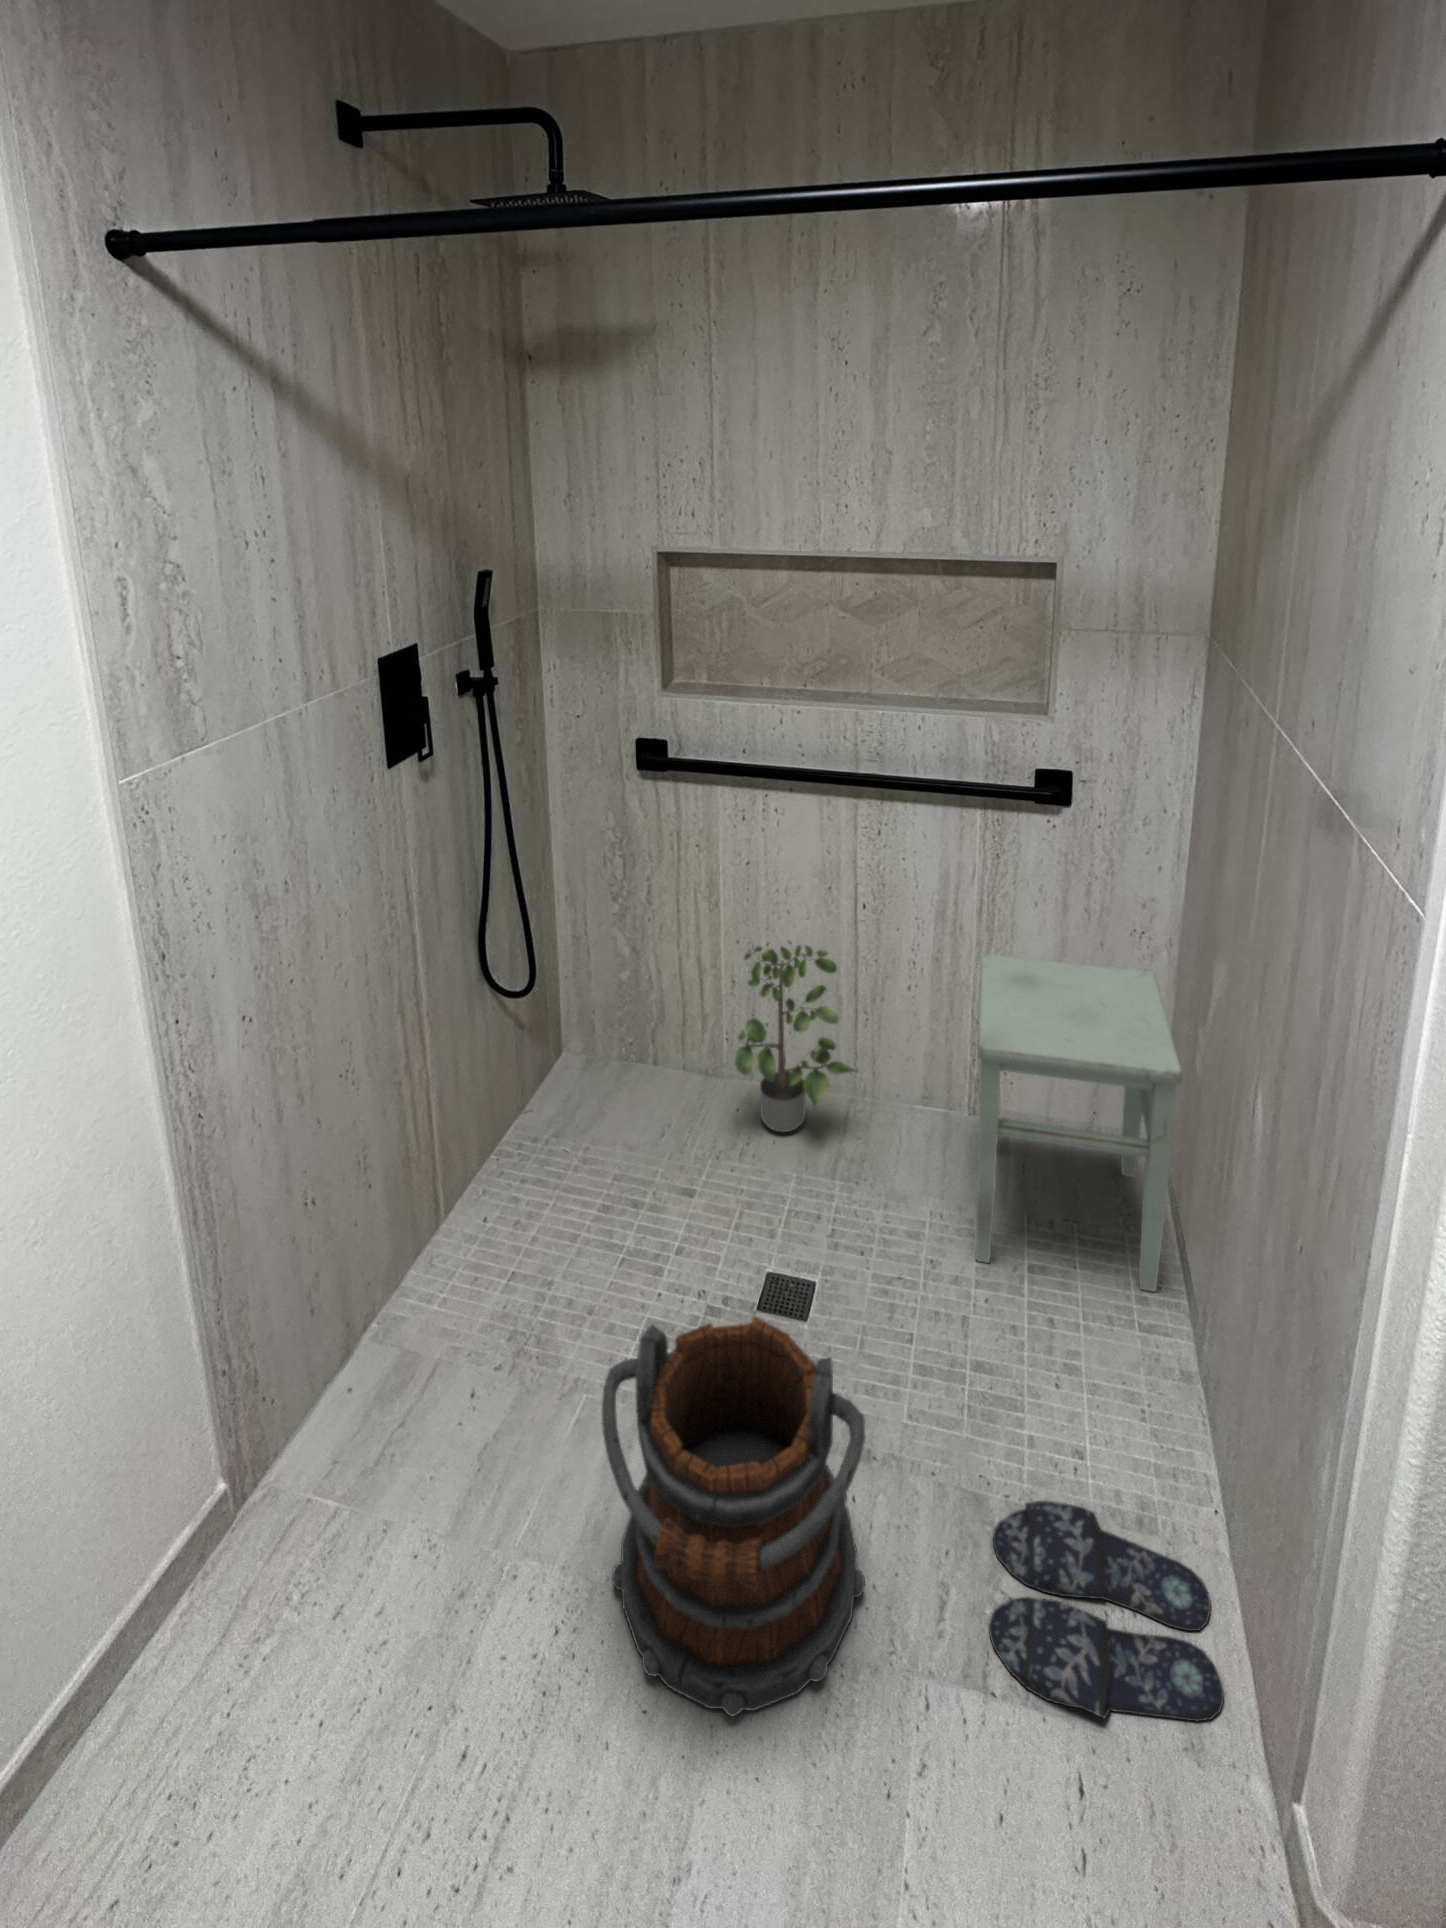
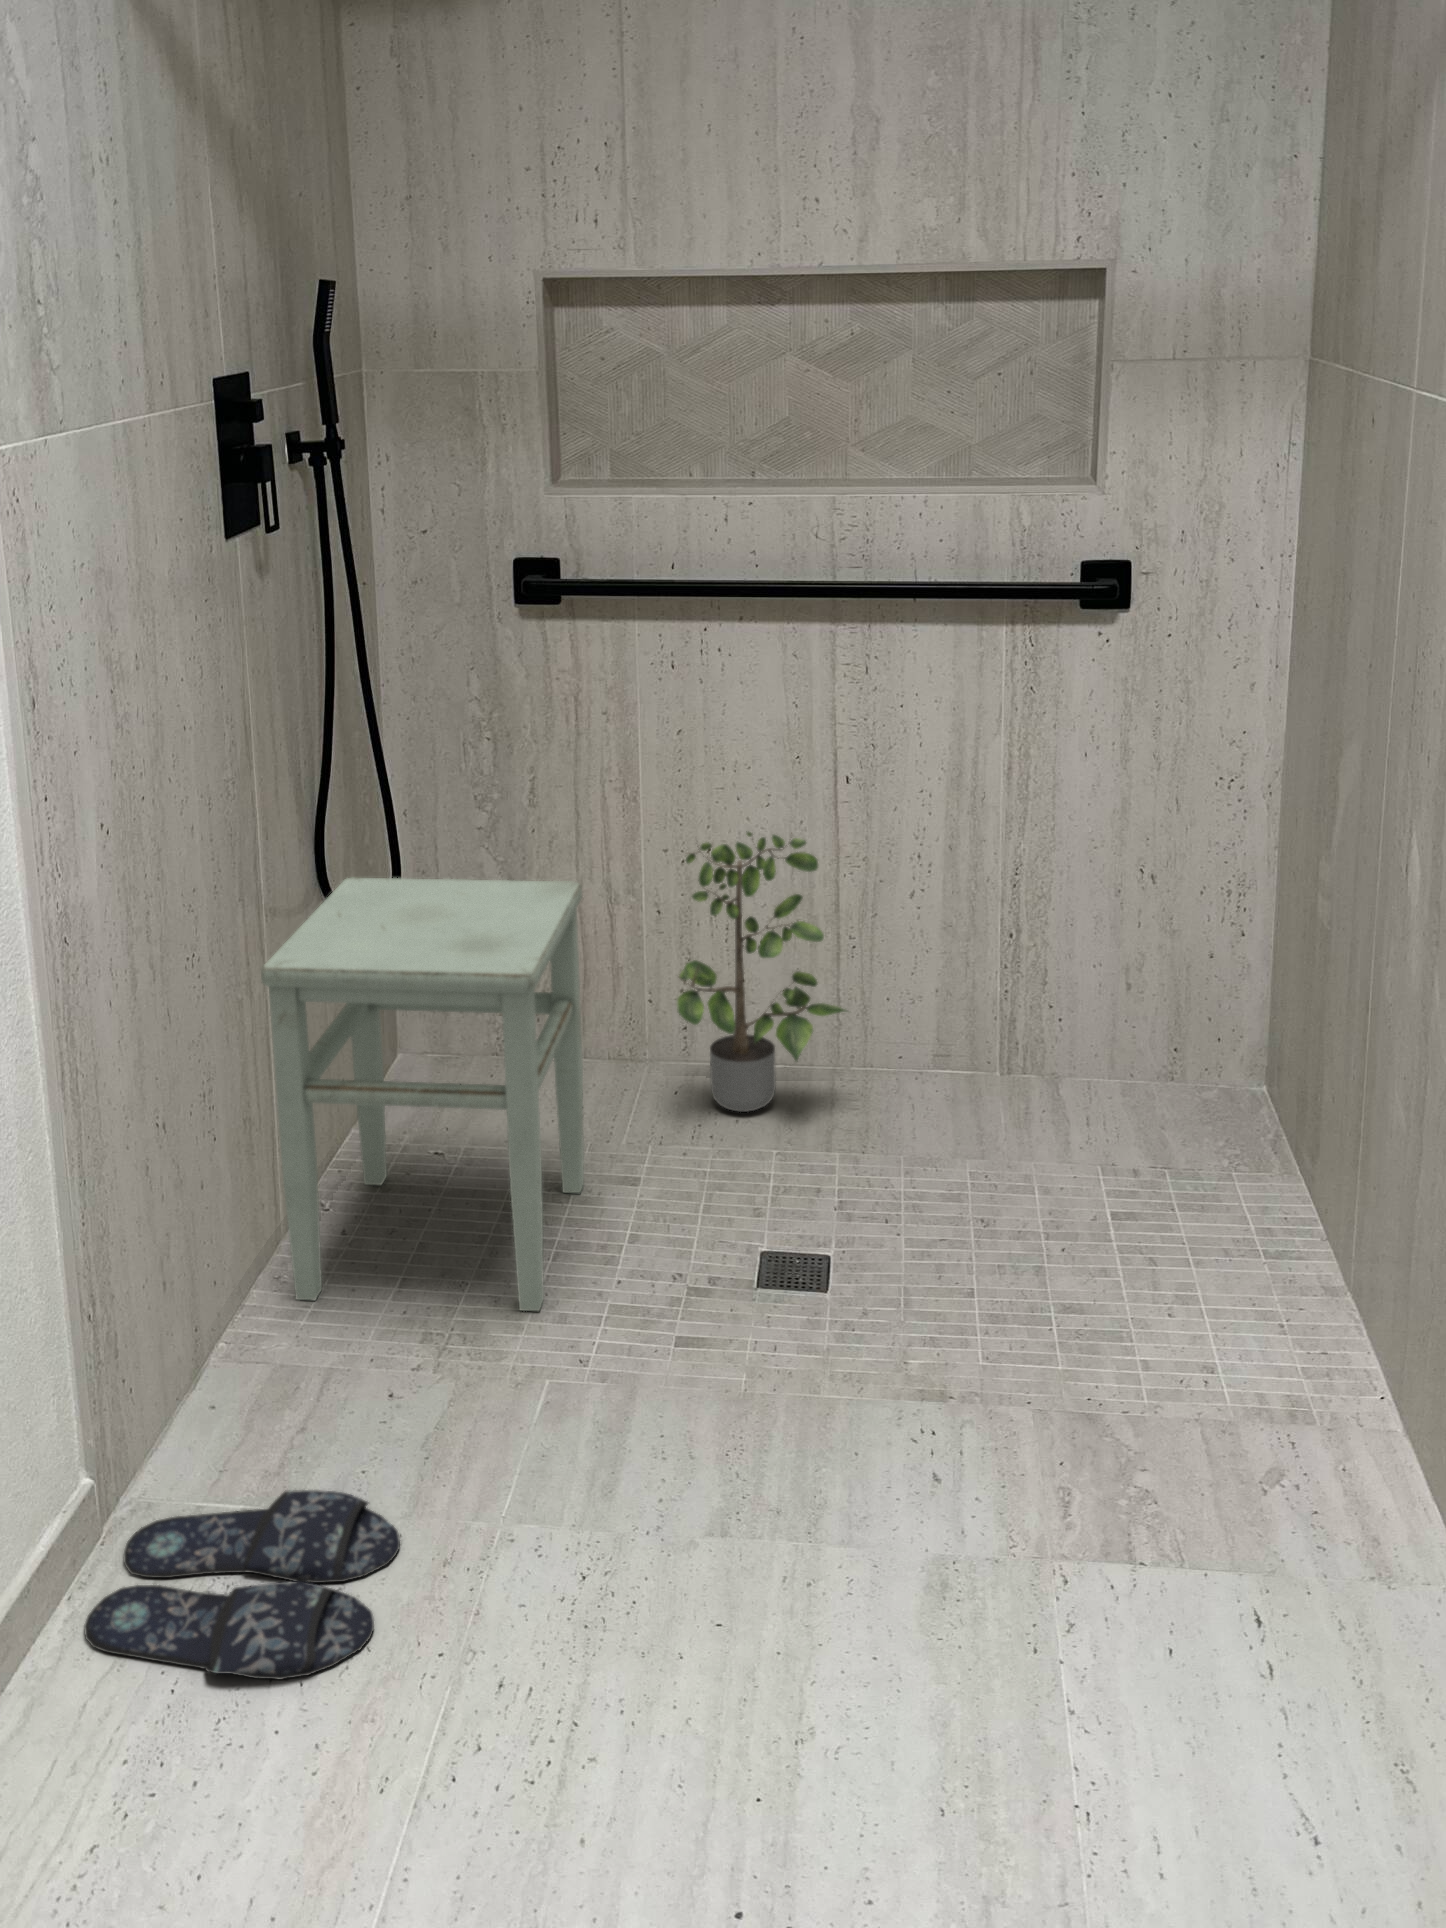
stool: present [976,954,1183,1292] -> present [261,878,584,1311]
bucket: present [602,1317,866,1716] -> none [628,1182,974,1613]
slippers: present [989,1501,1224,1722] -> present [84,1490,400,1680]

